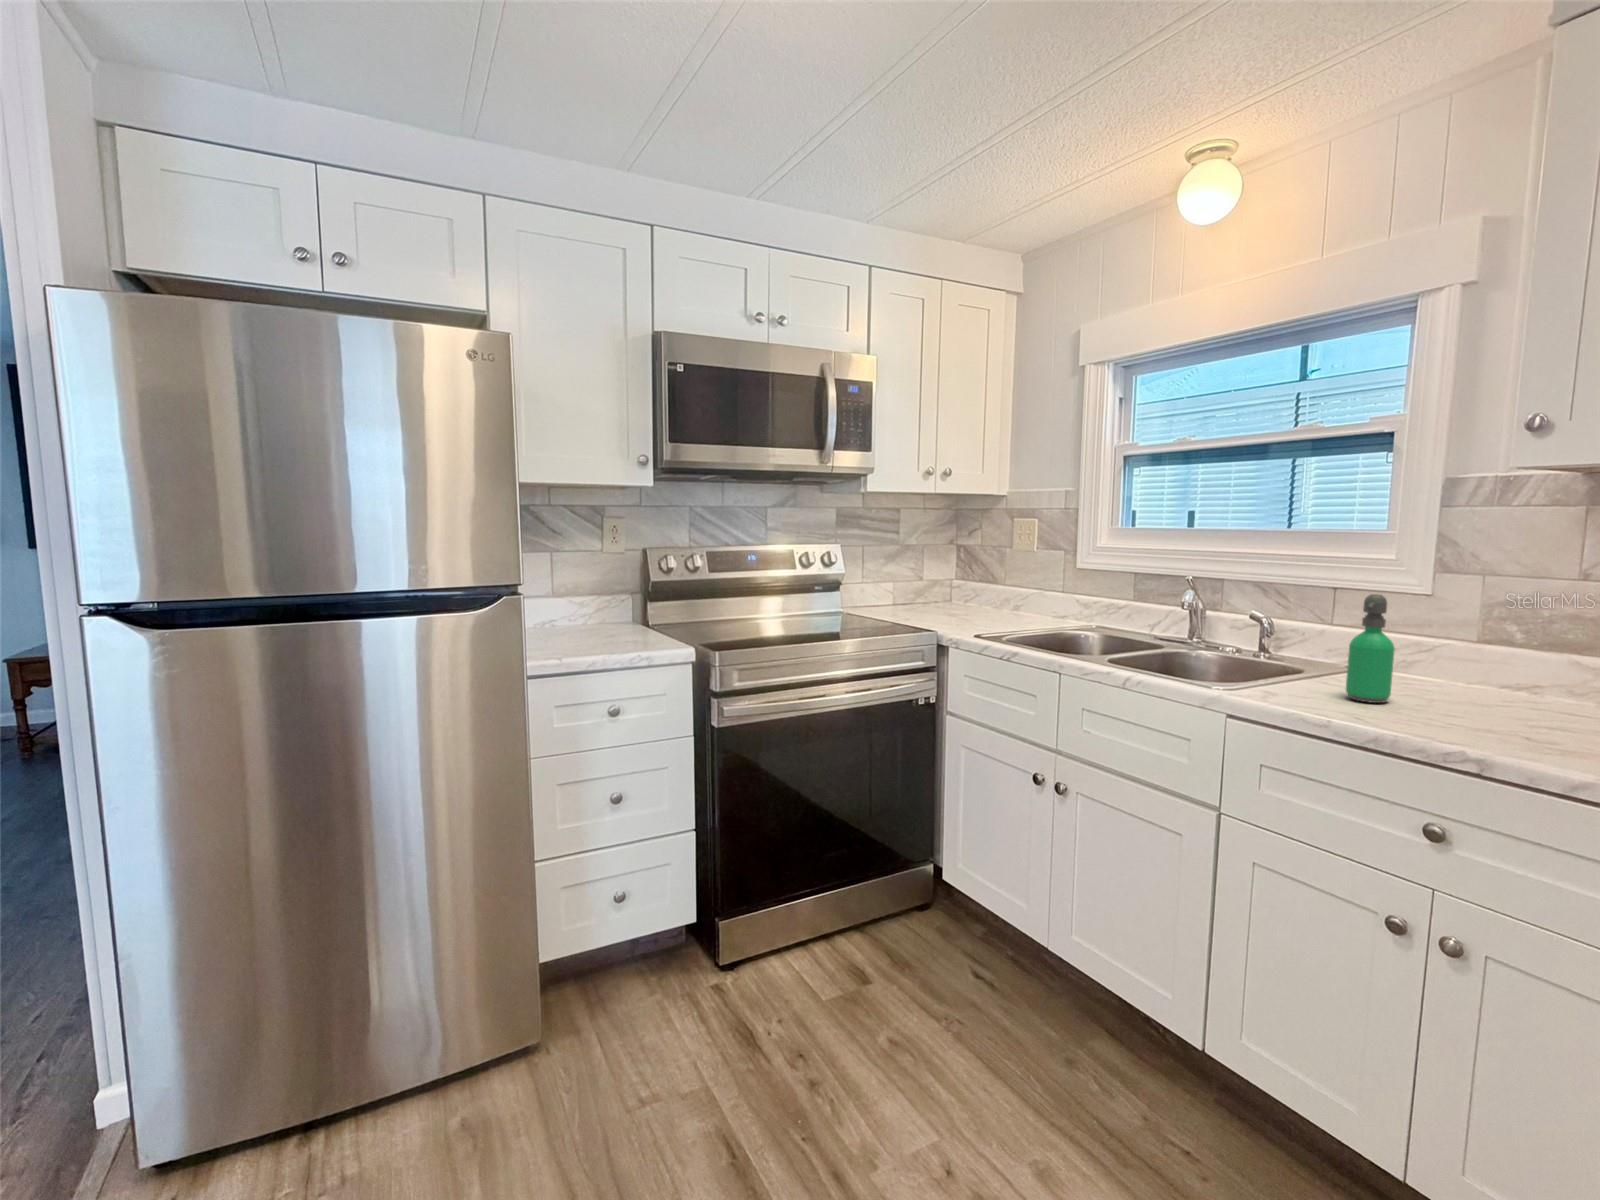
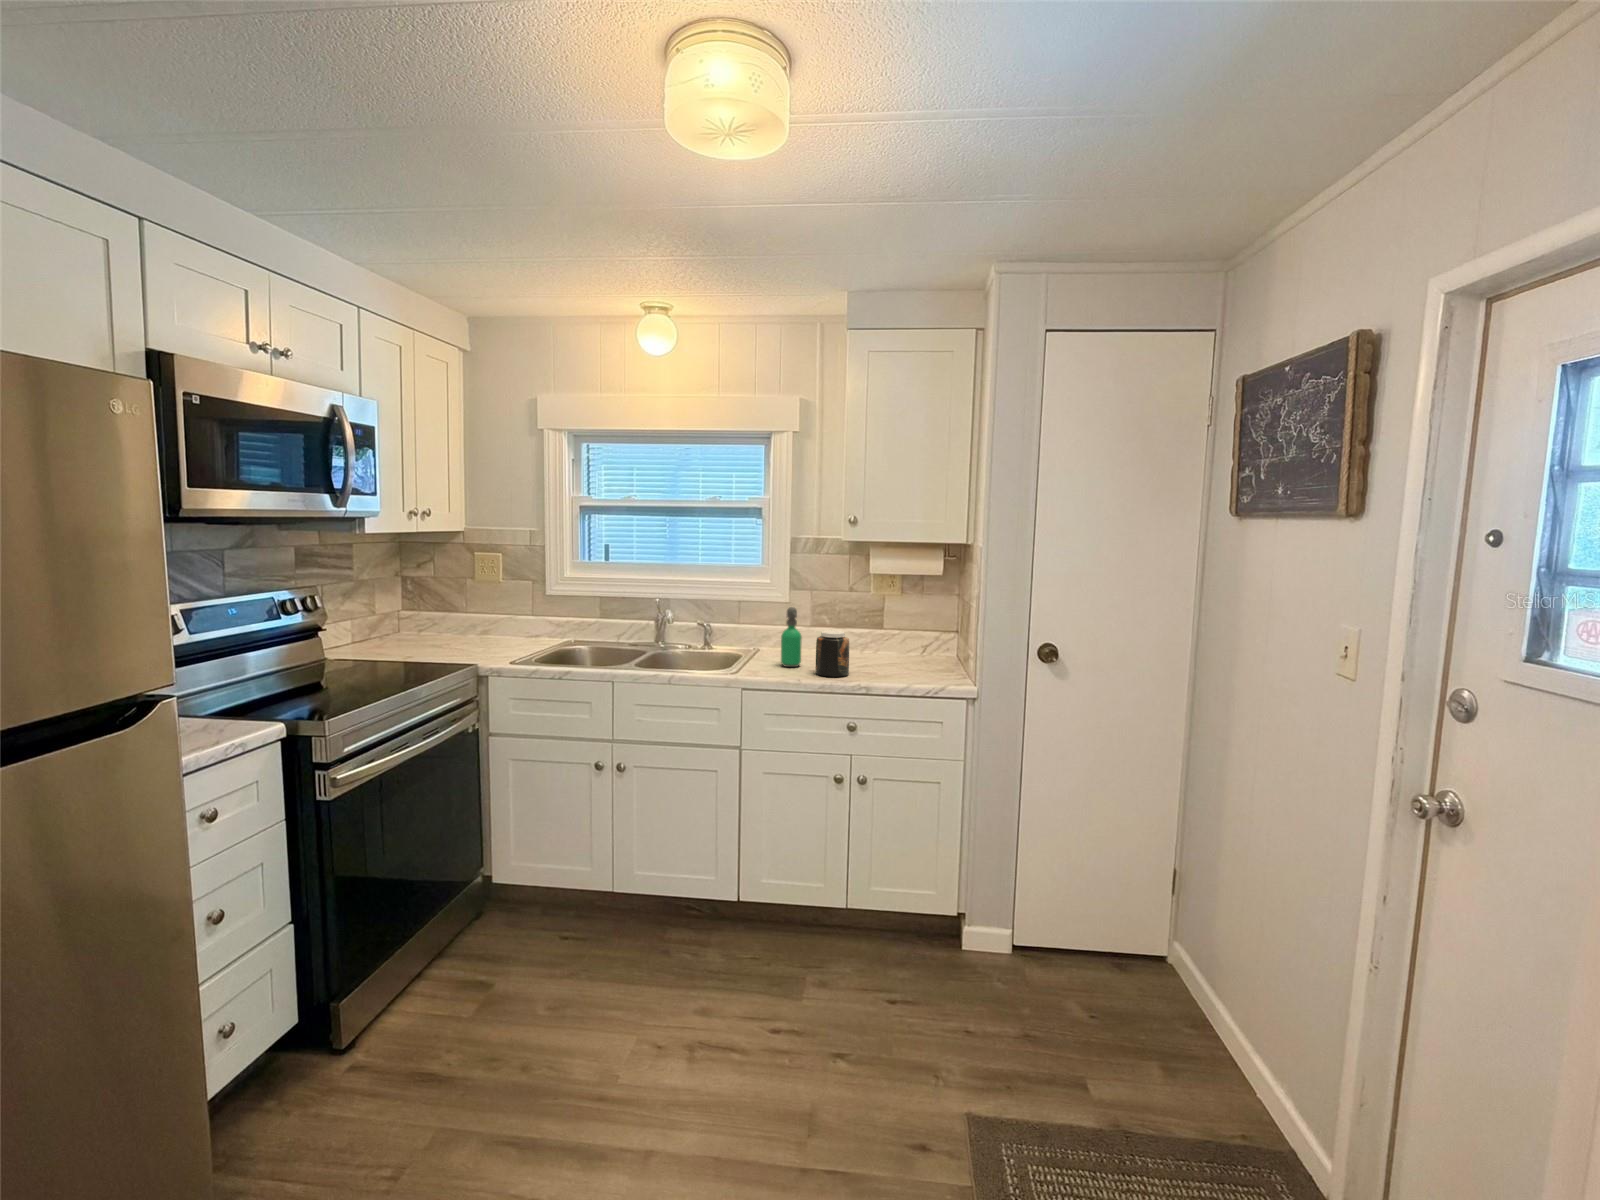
jar: none [1393,640,1480,732] -> present [816,630,849,677]

